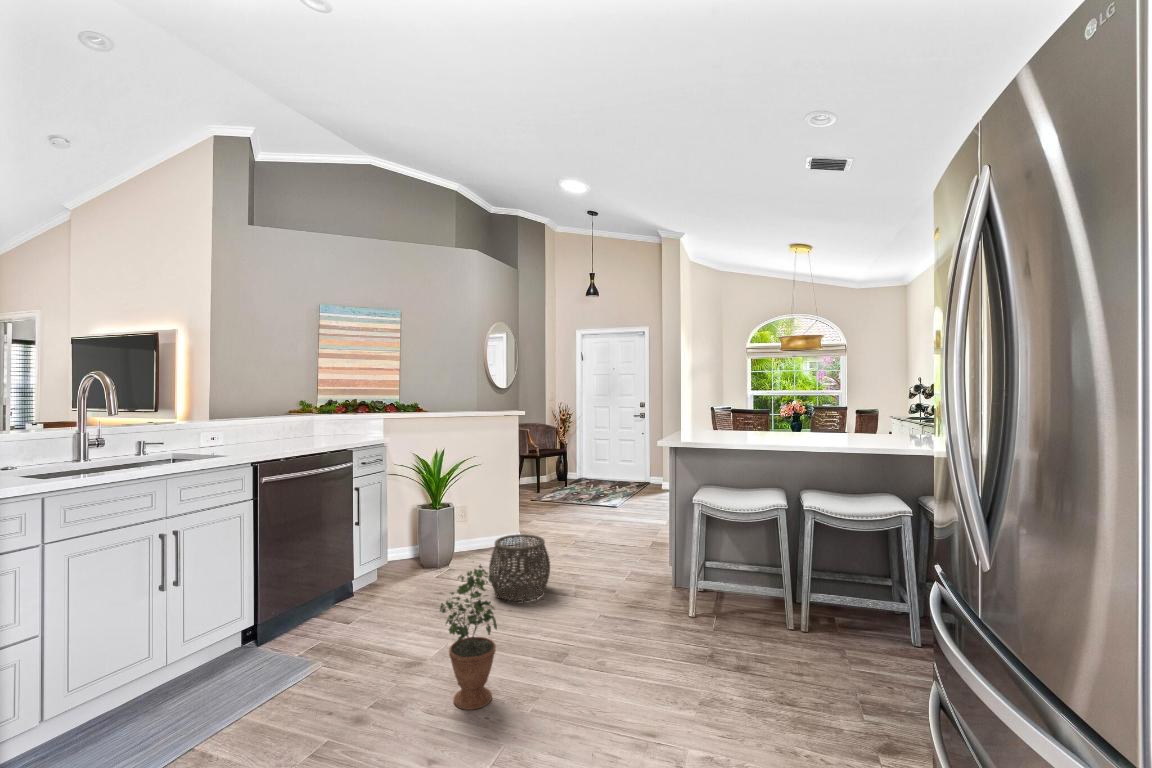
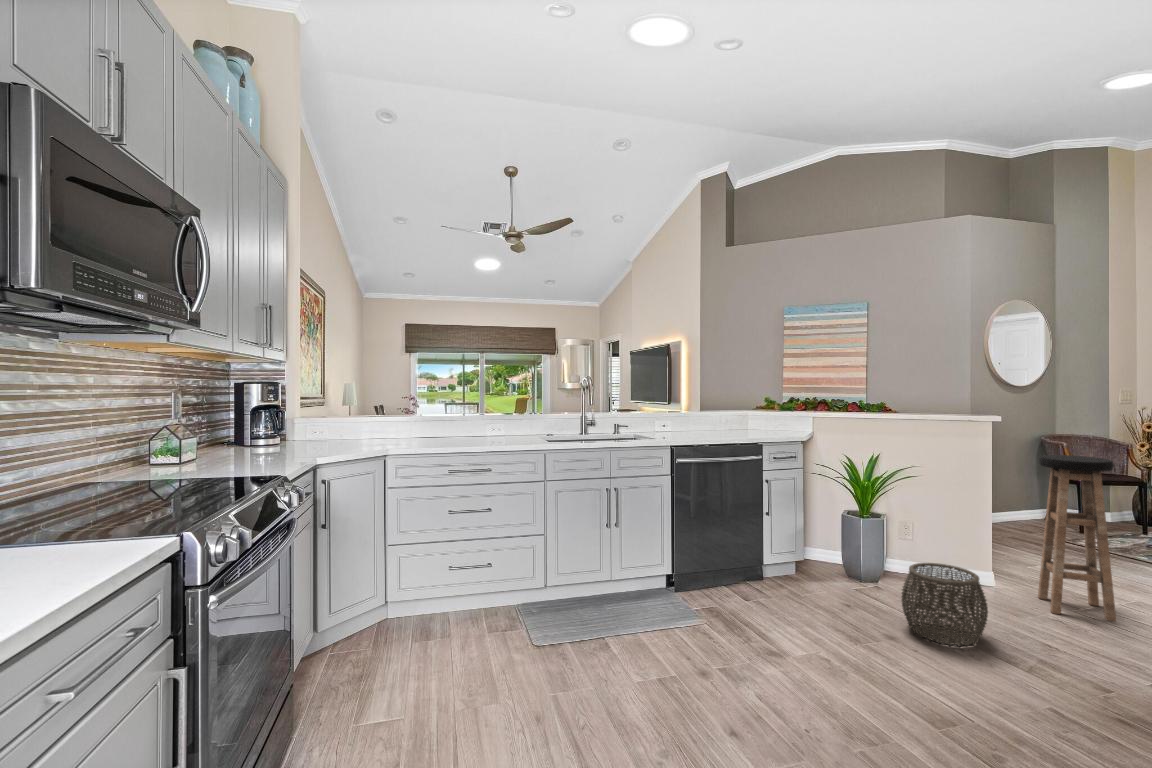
bar stool: none [549,436,596,554] -> present [1038,455,1116,622]
potted plant: present [440,564,497,710] -> none [768,566,831,714]

